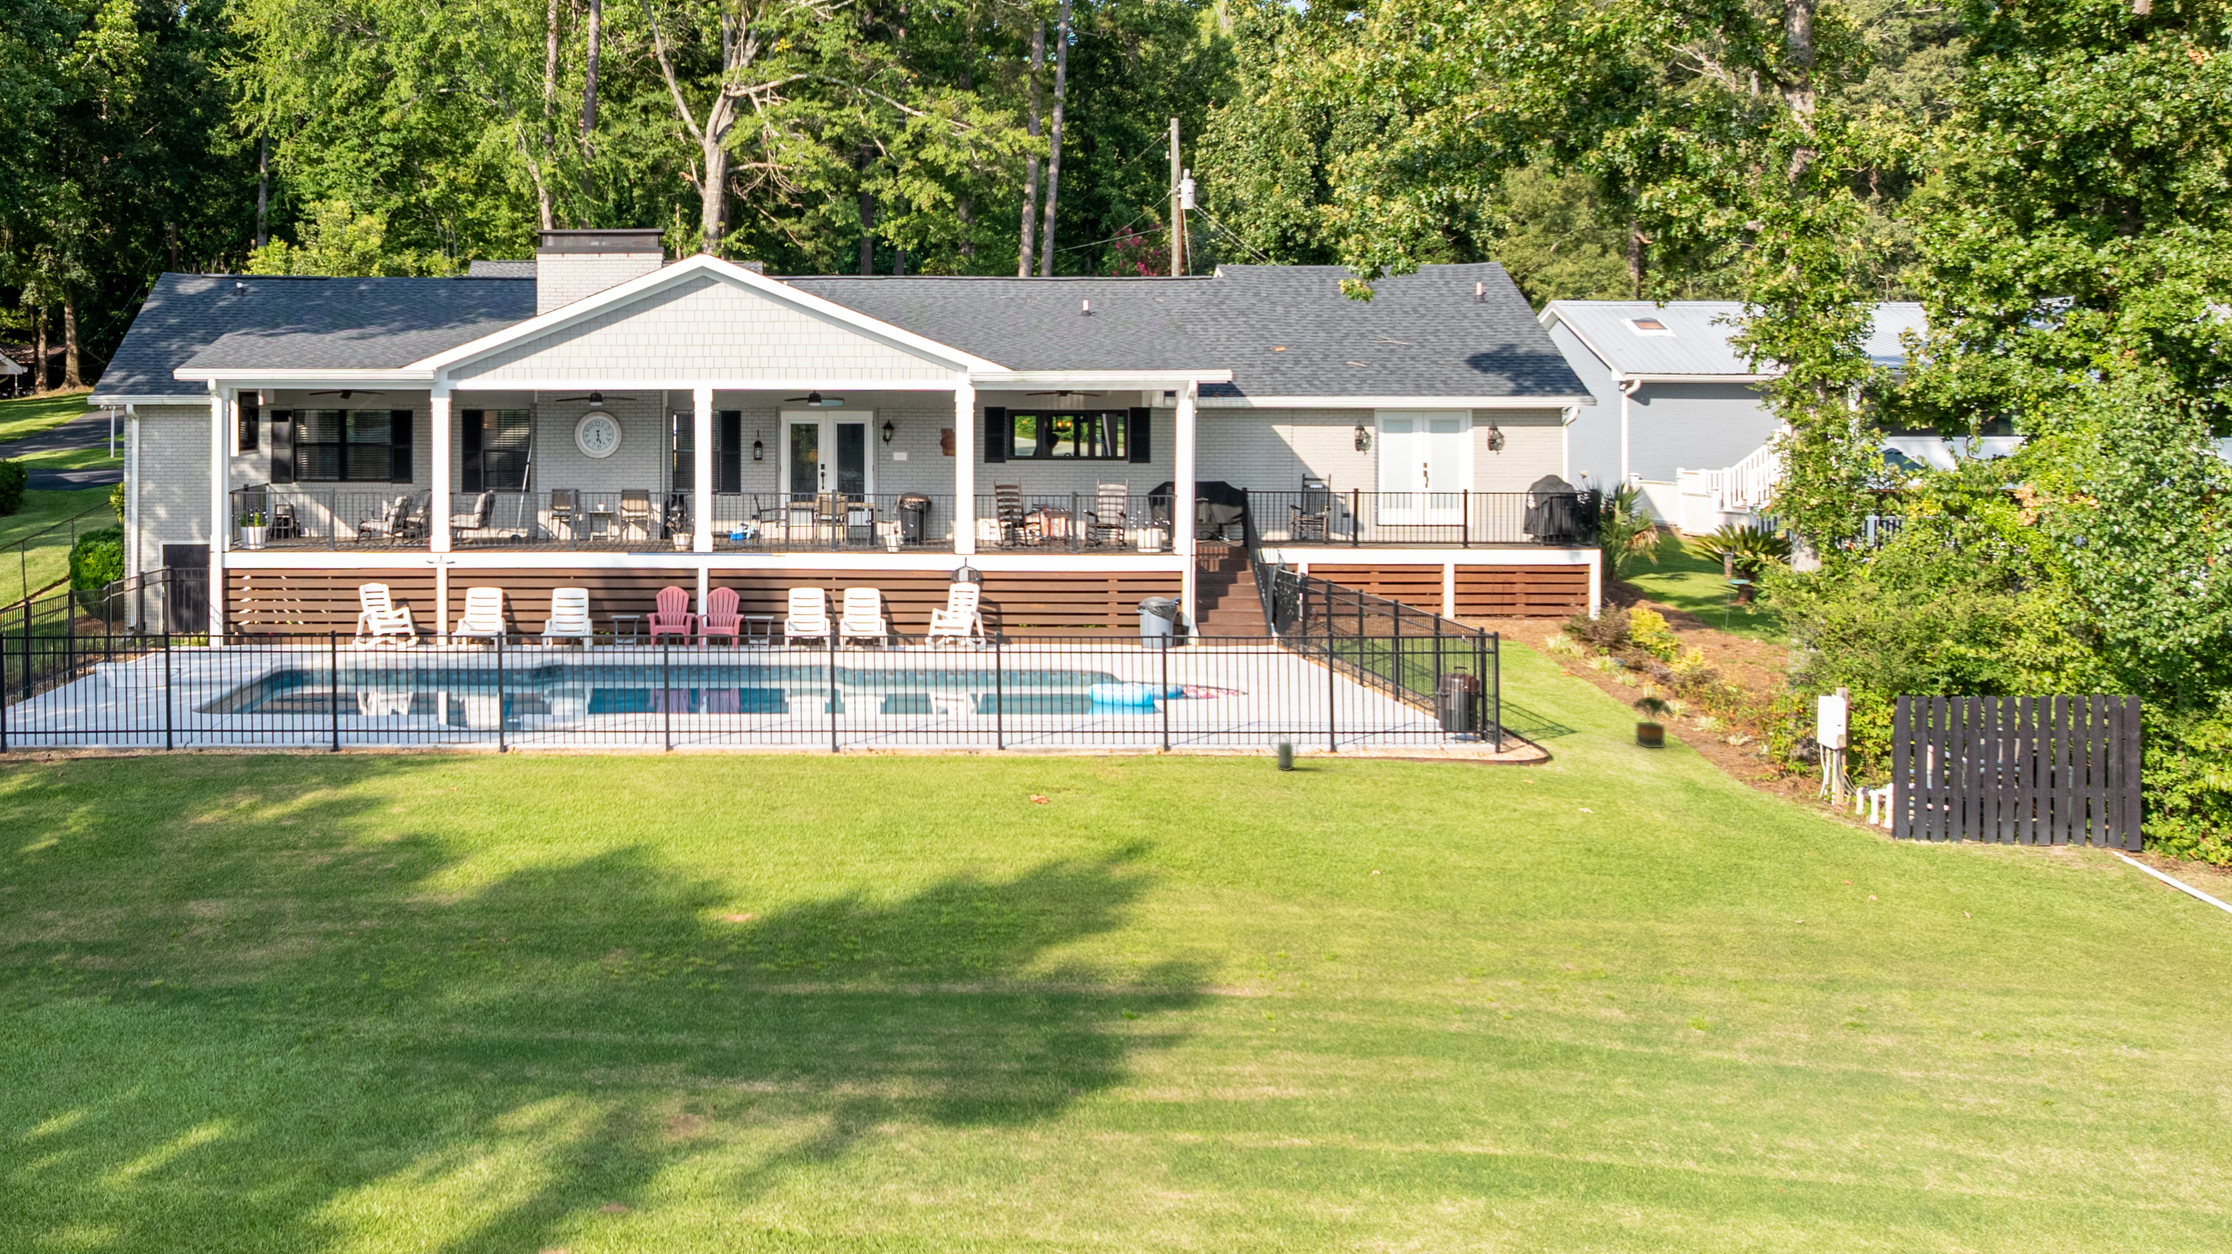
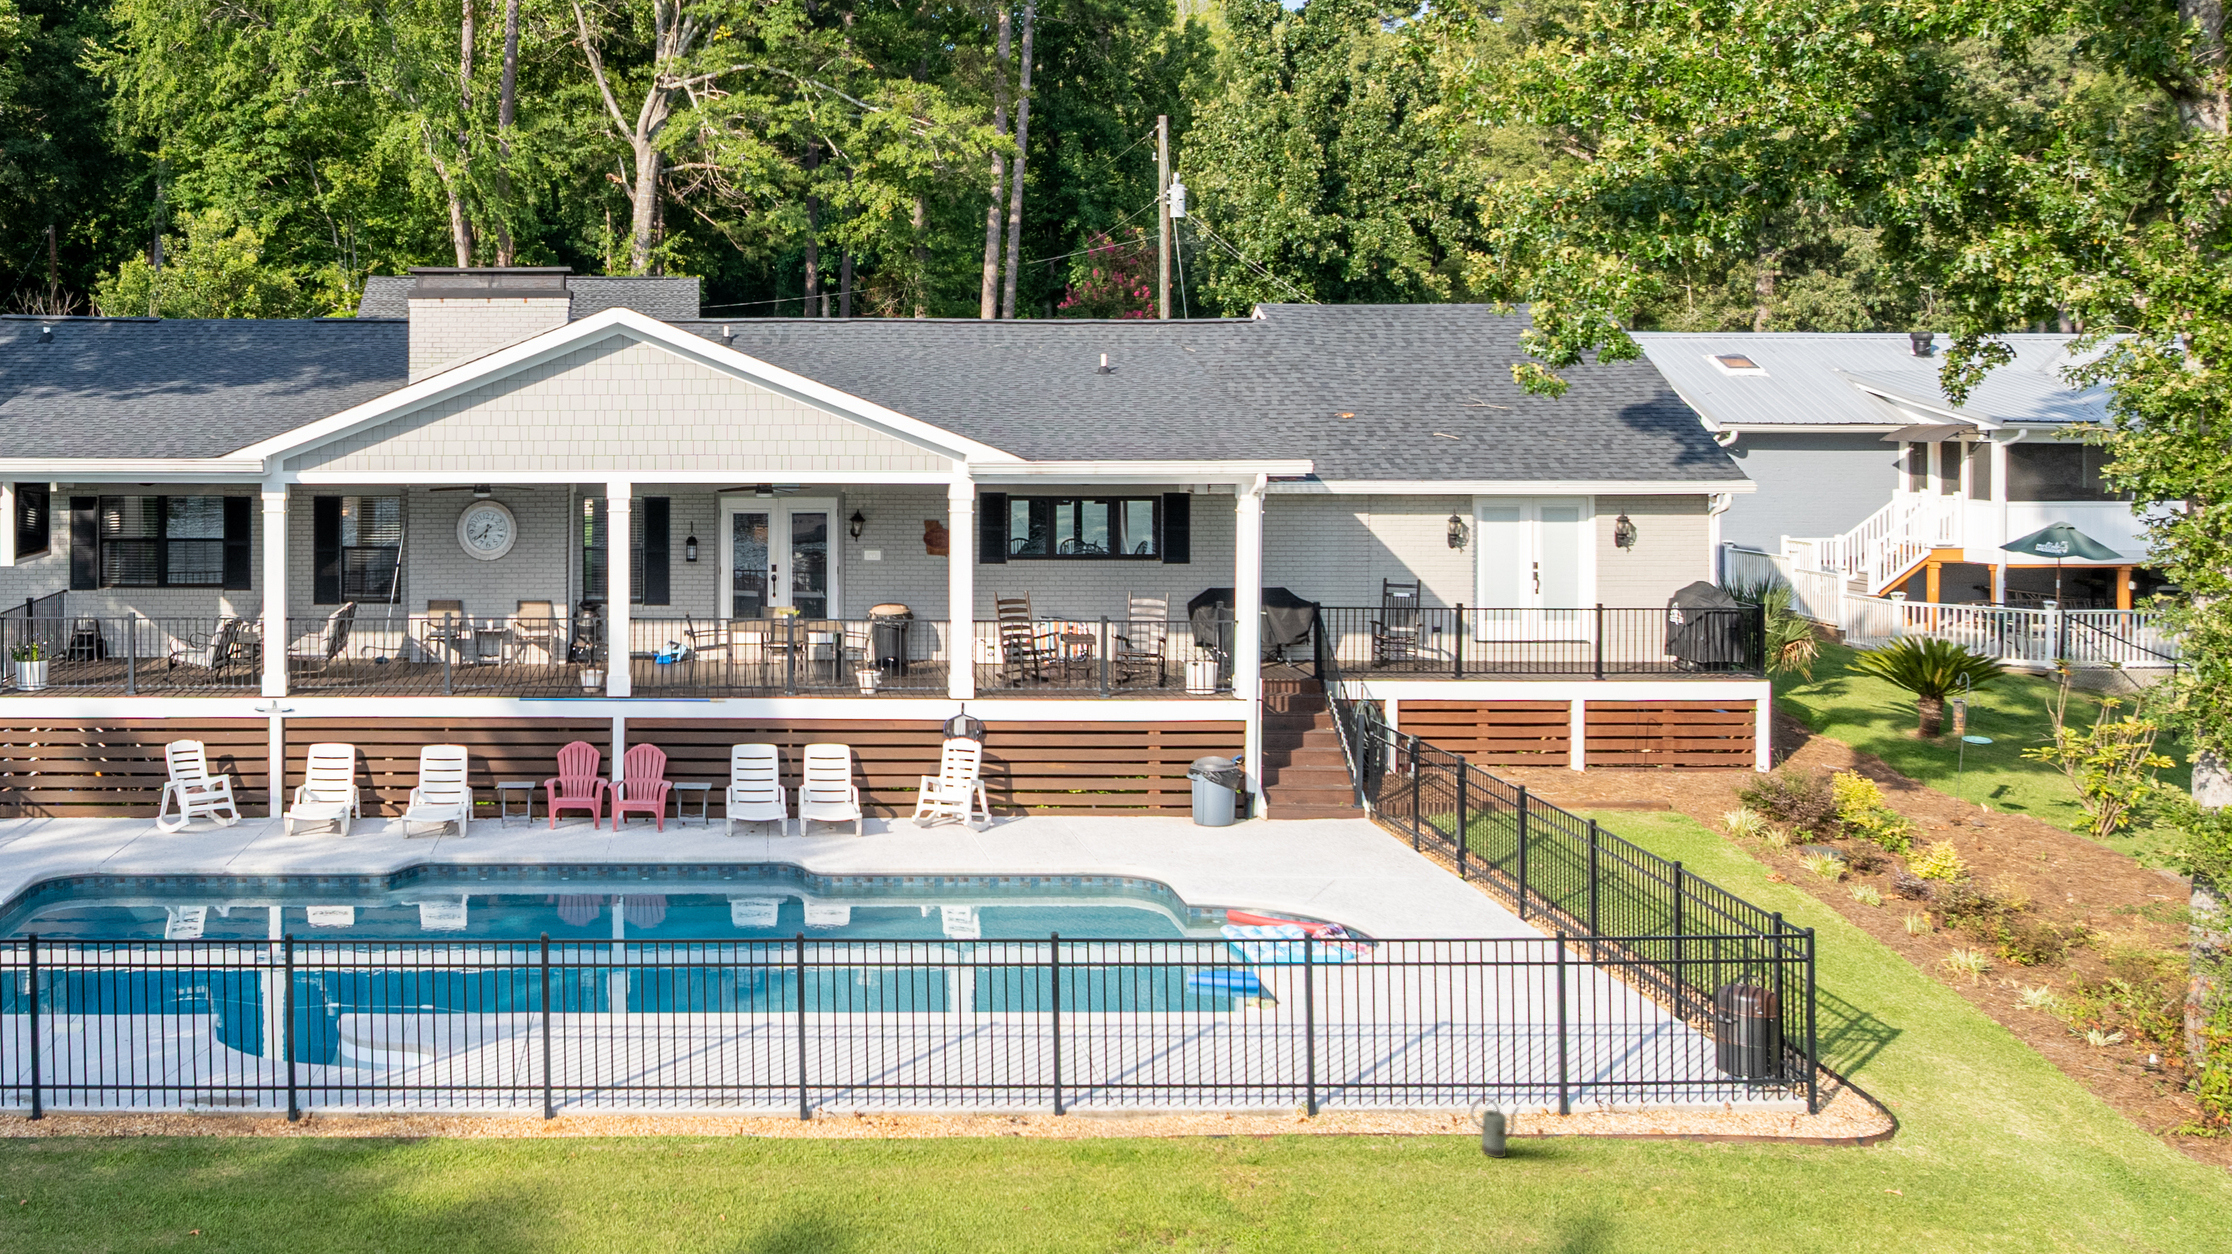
potted tree: present [1634,697,1673,748] -> none [1974,1001,2048,1084]

